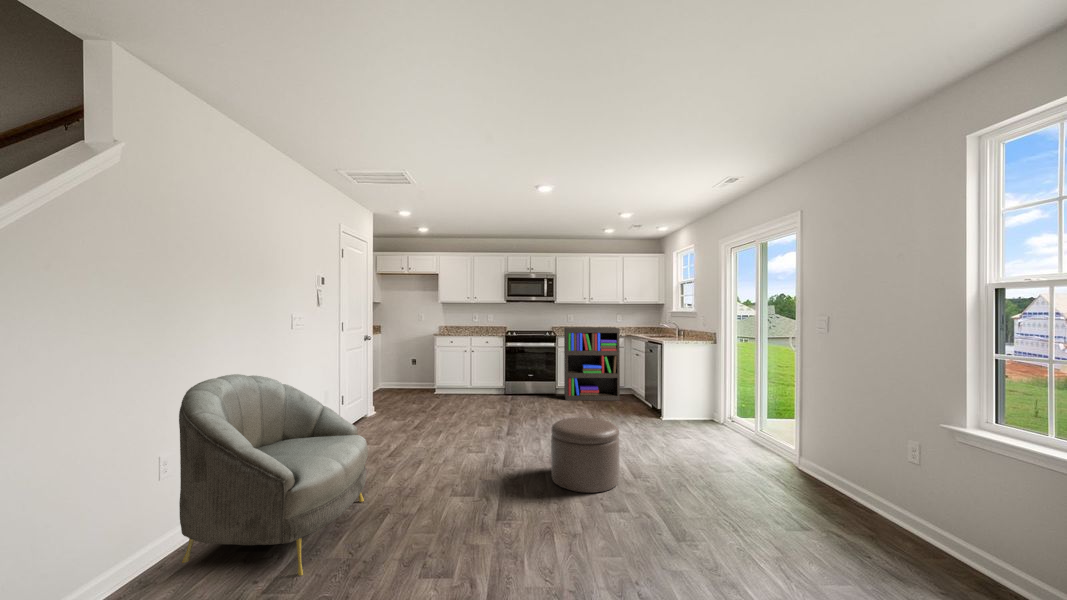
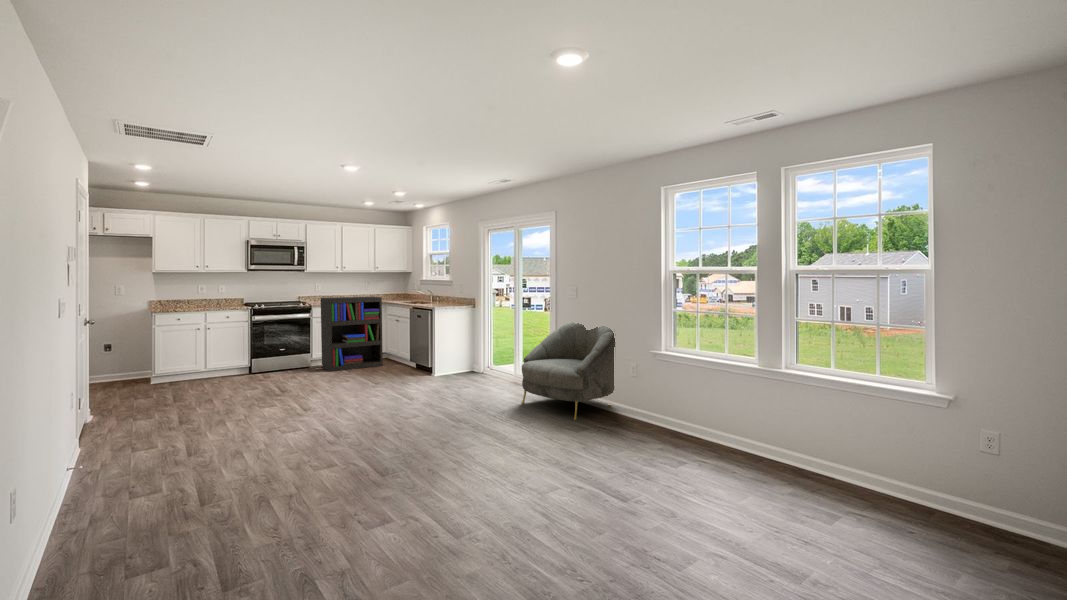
armchair: present [179,374,368,575] -> present [522,322,615,420]
ottoman: present [551,418,620,493] -> none [394,368,448,420]

